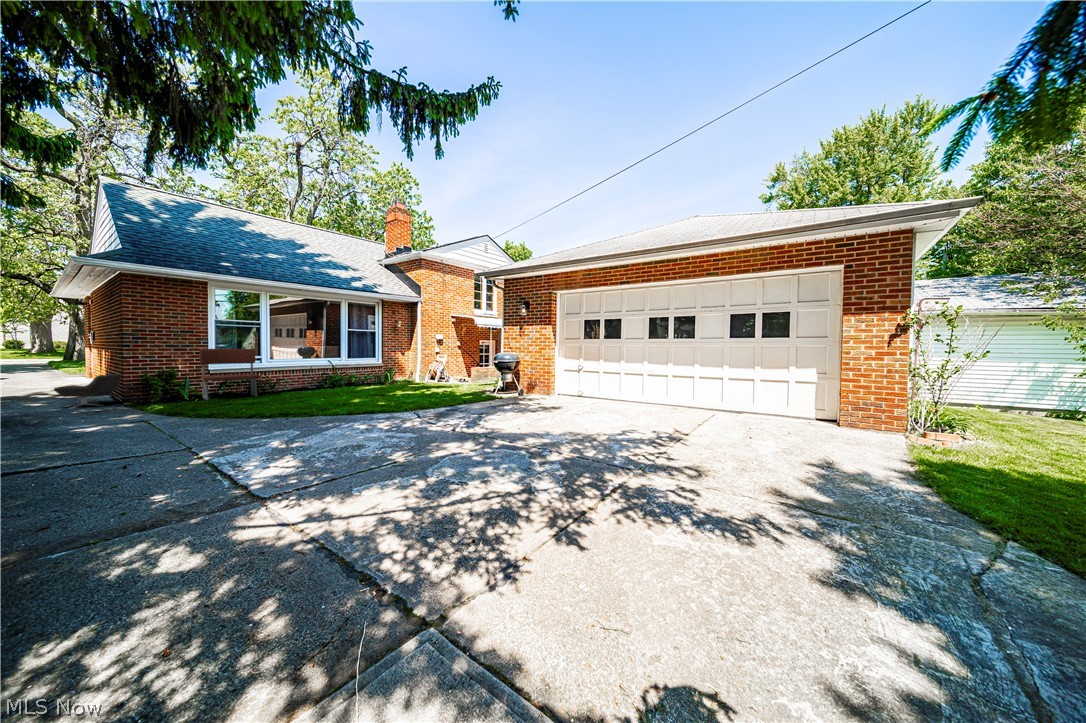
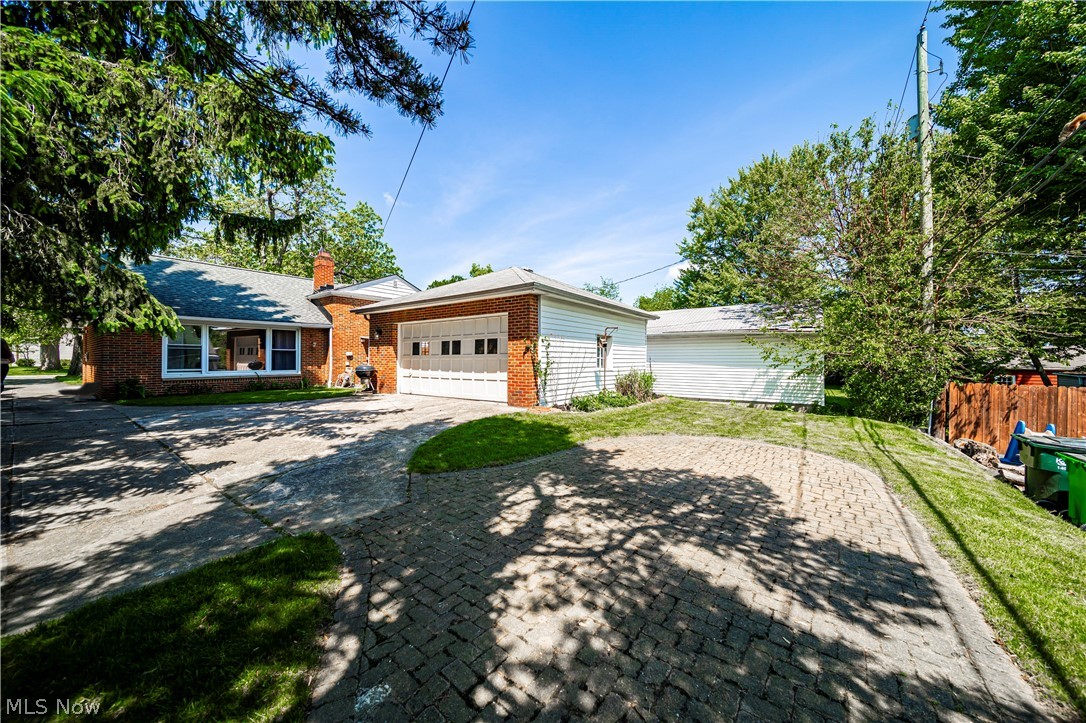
bench: present [200,349,260,400] -> none [155,364,196,398]

